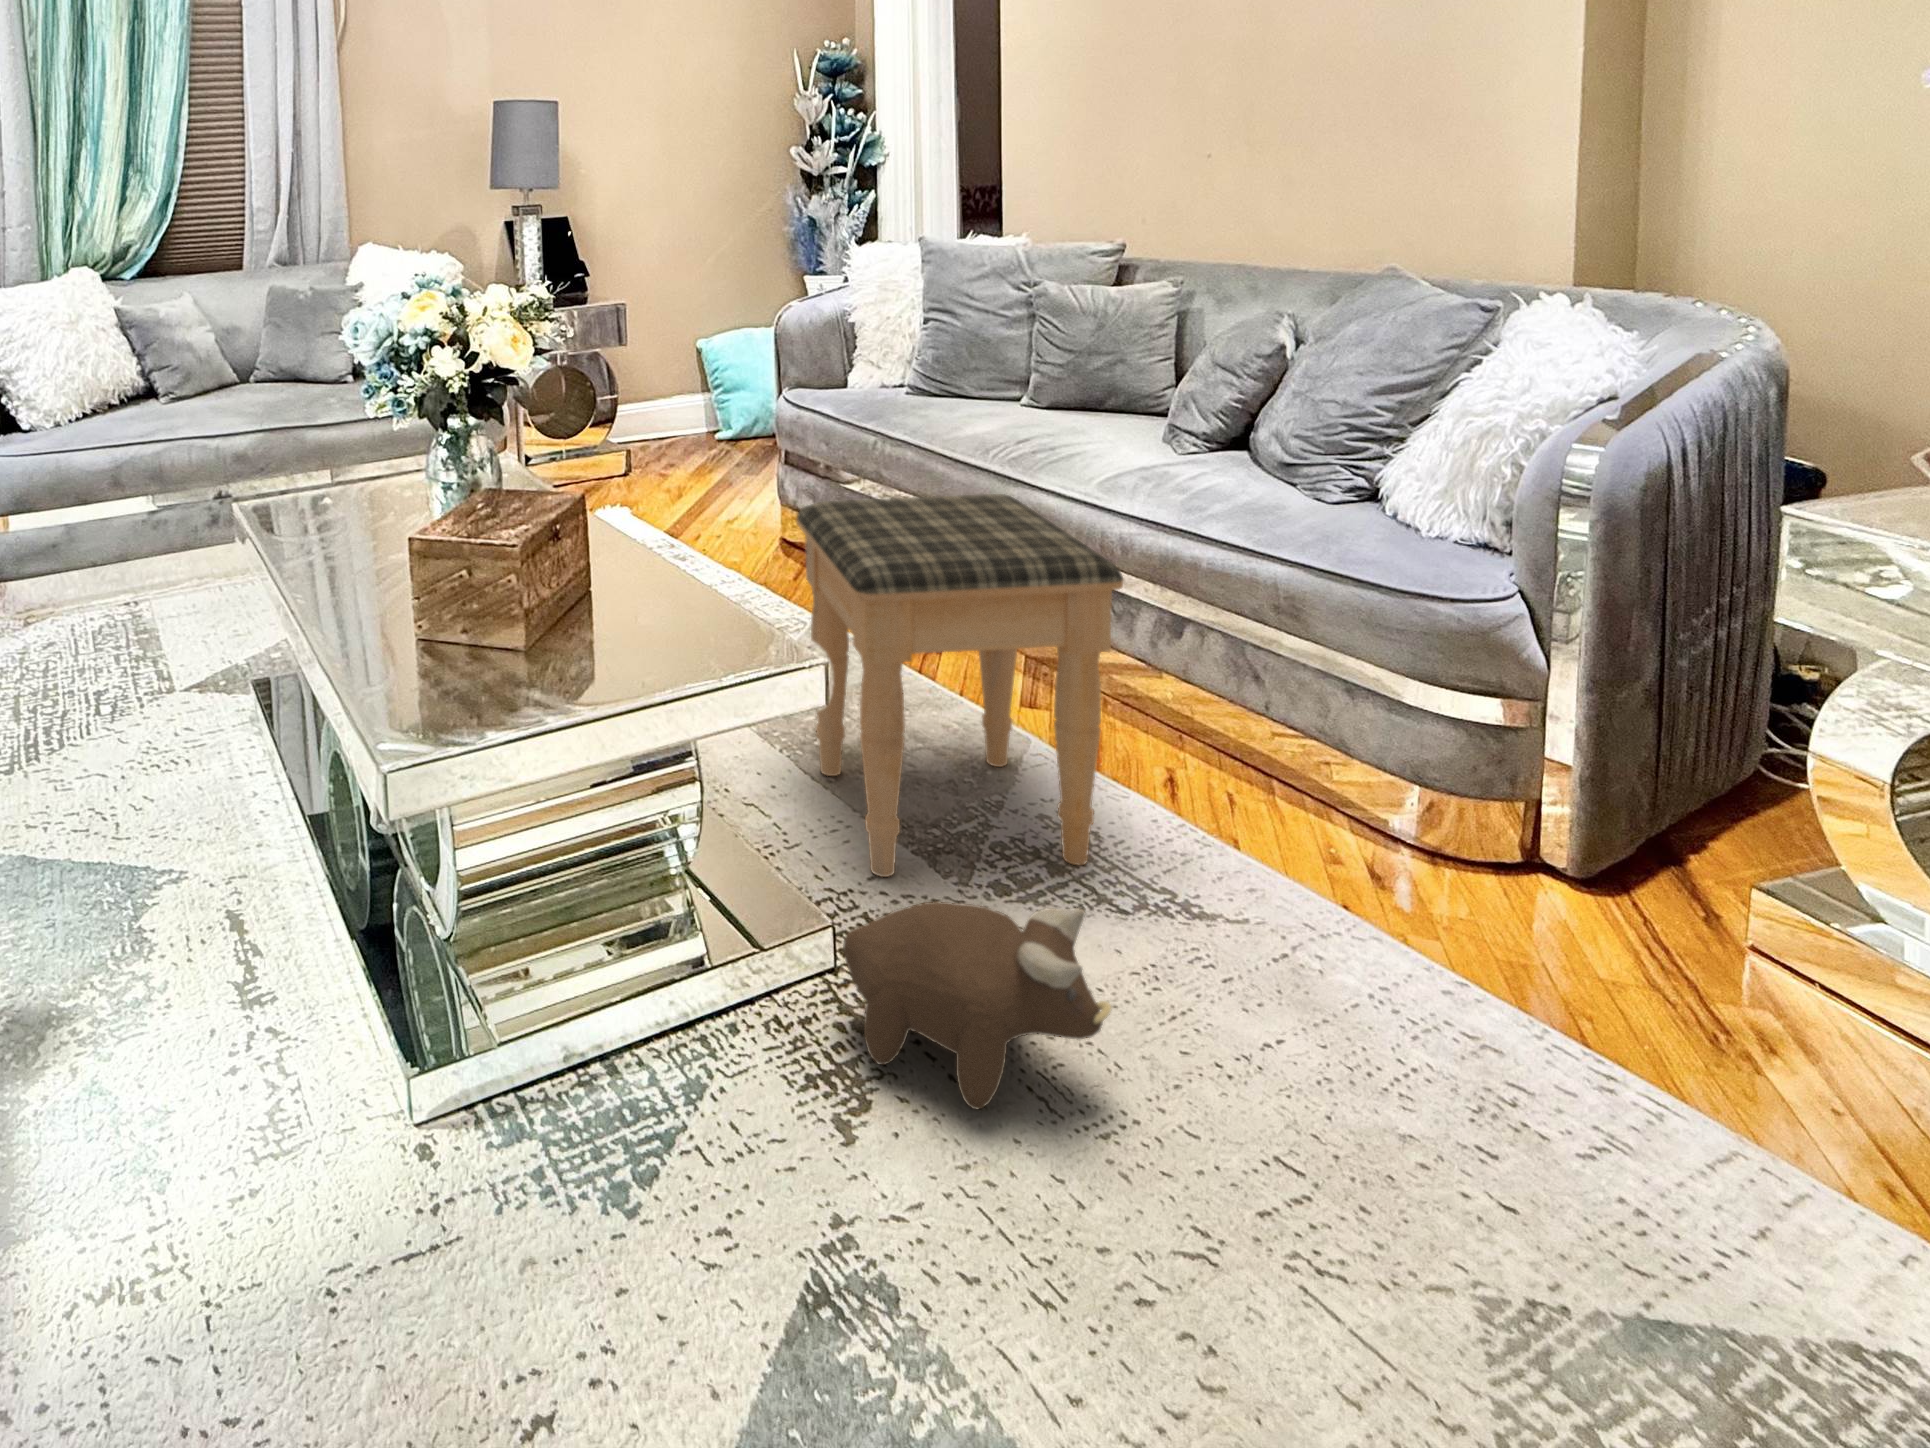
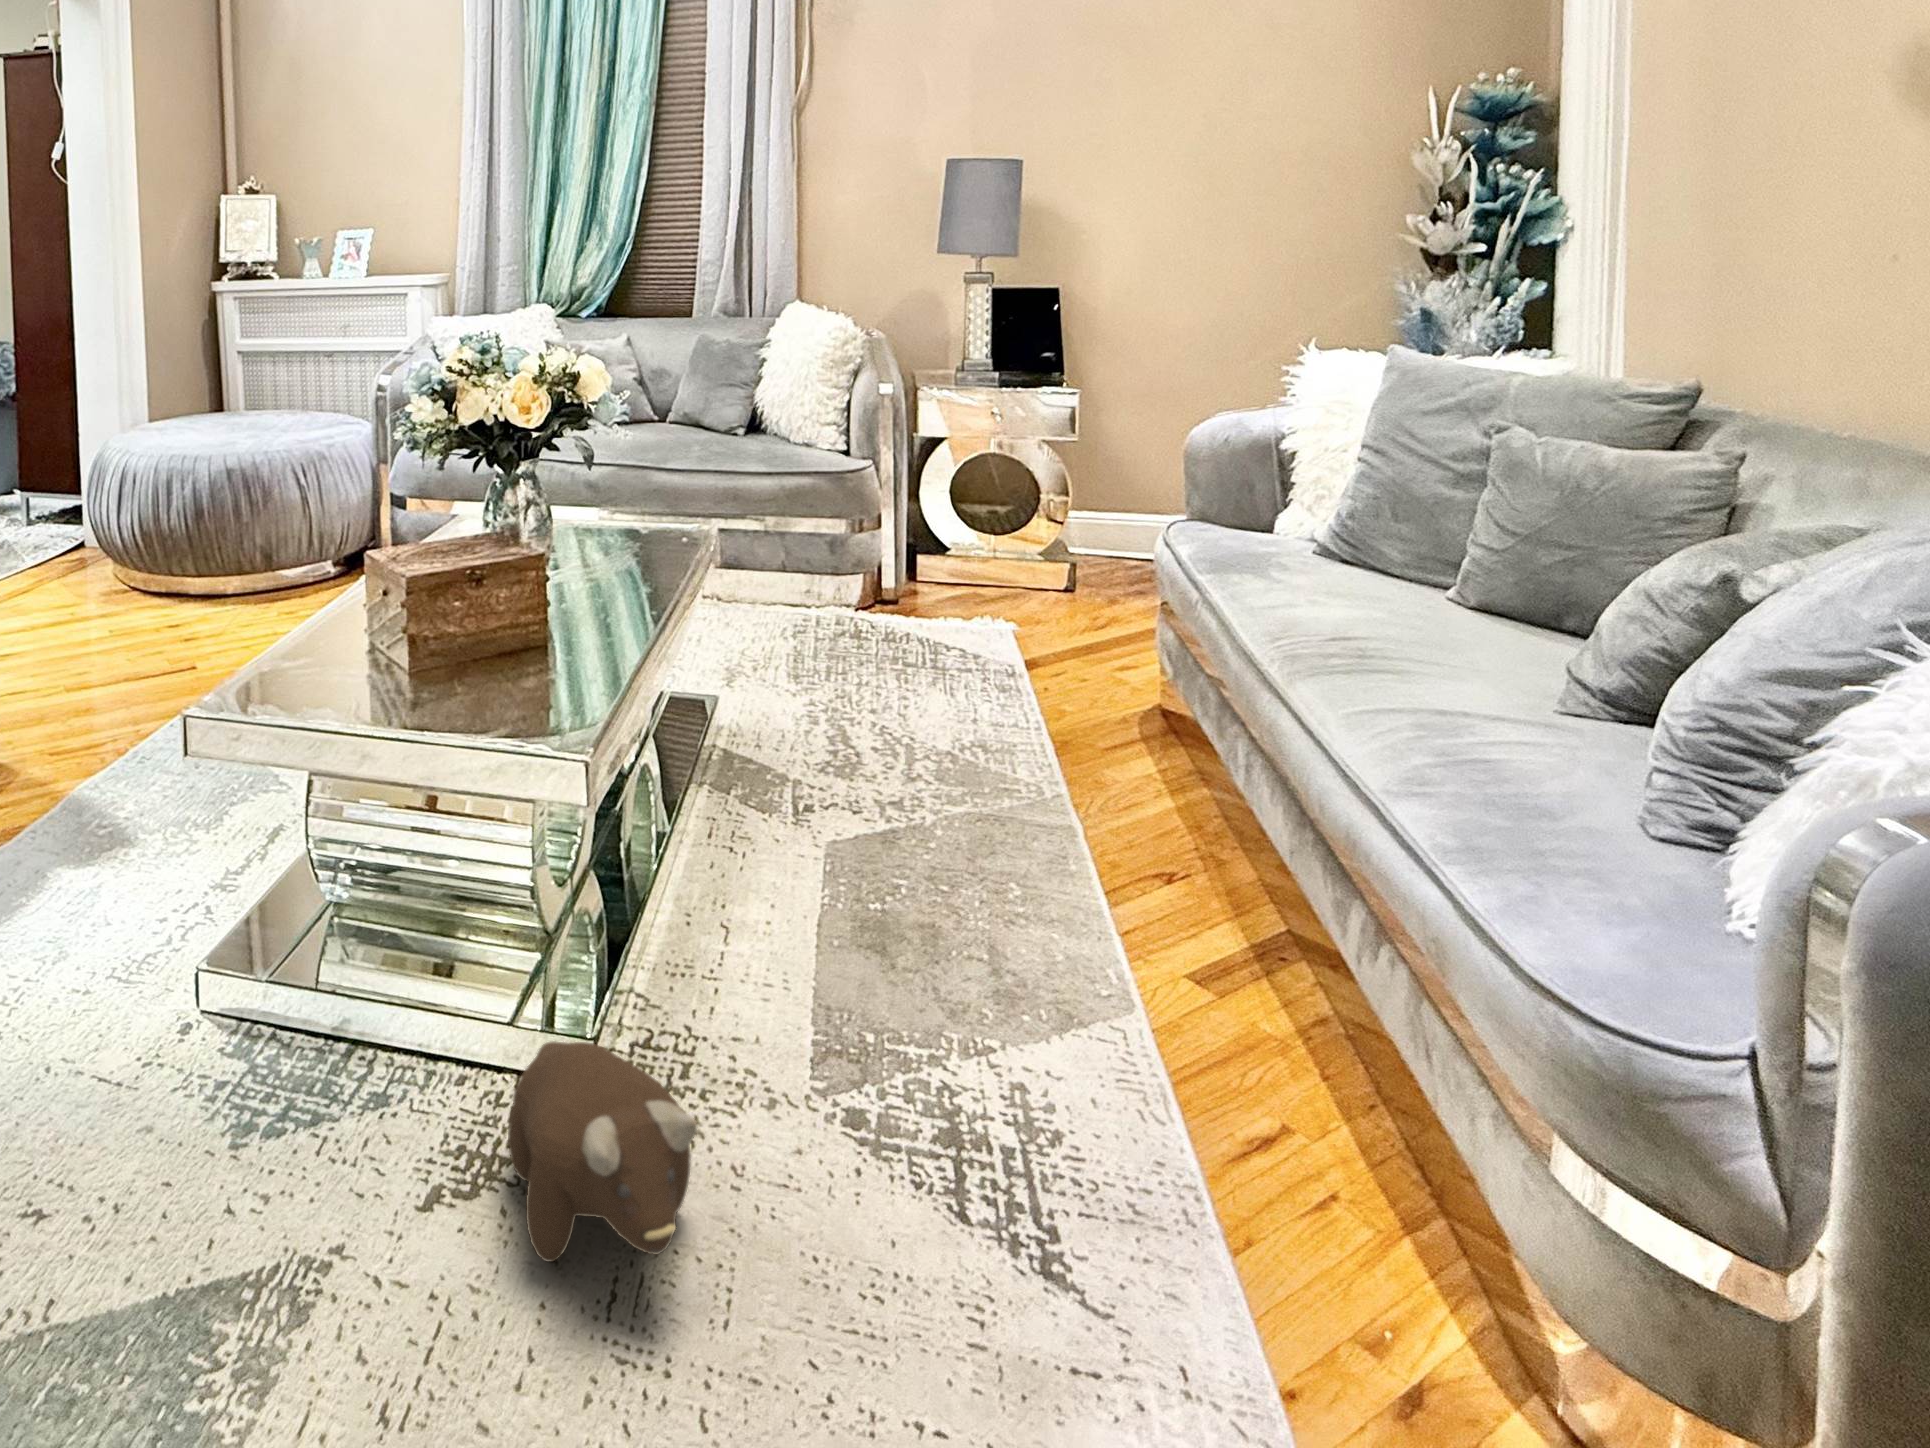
footstool: present [796,494,1123,877] -> none [717,633,1097,1154]

